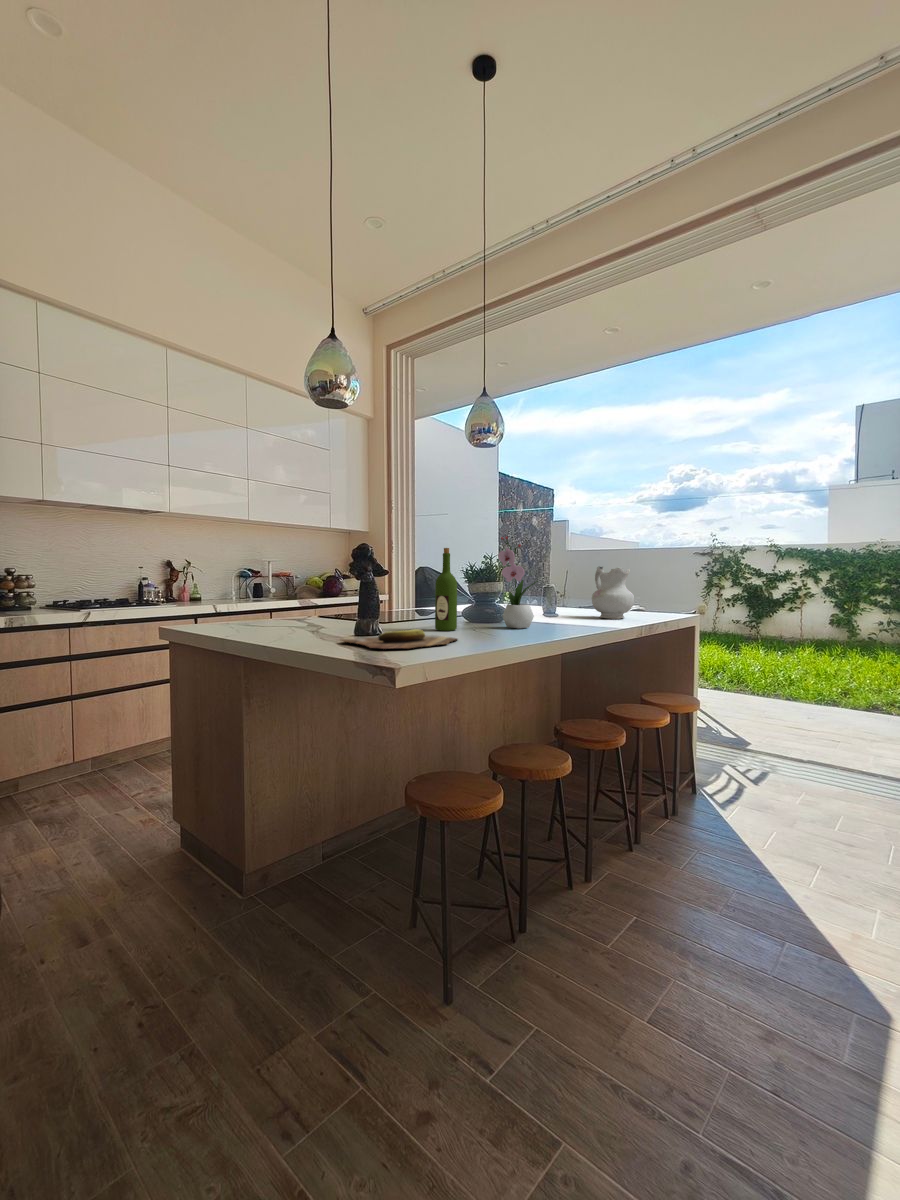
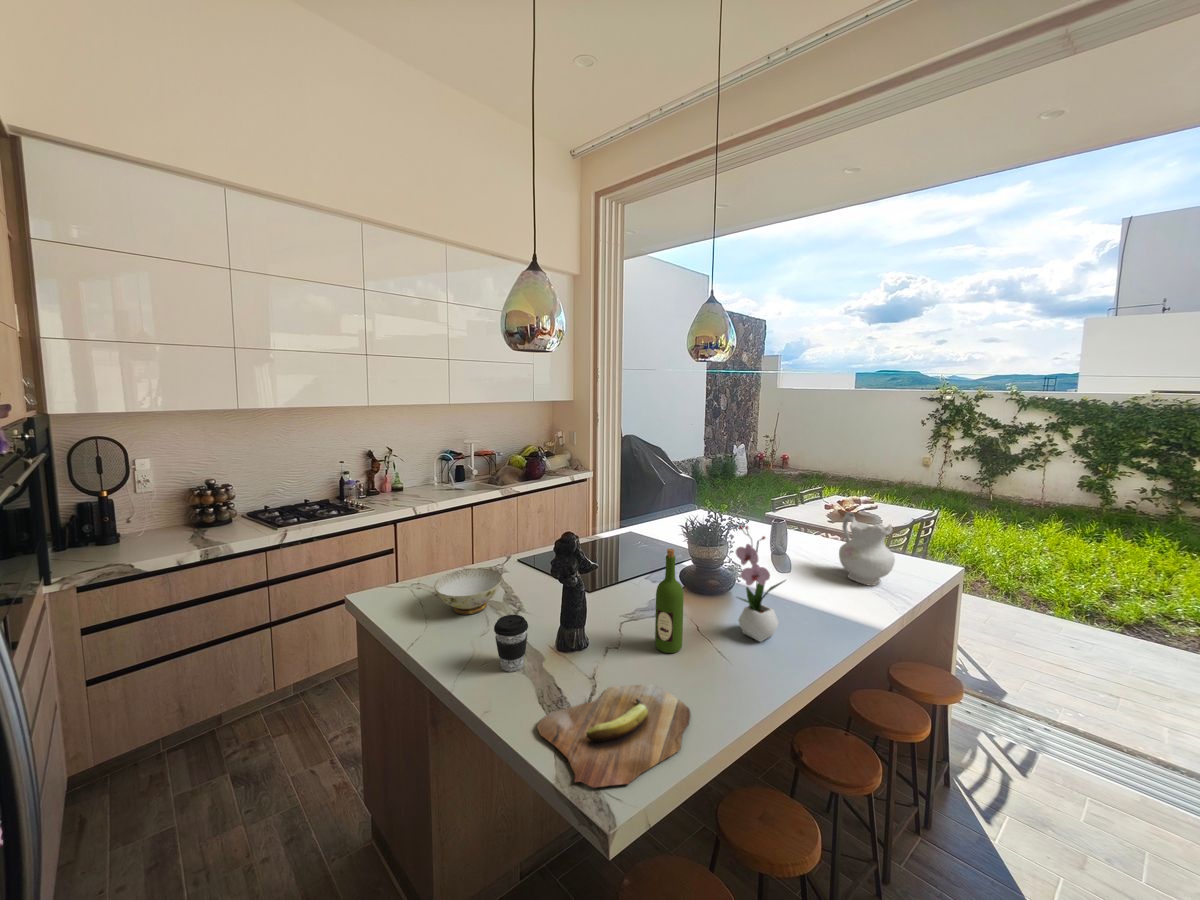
coffee cup: none [304,595,332,634] -> present [494,615,528,672]
ceramic bowl: none [248,599,307,625] -> present [434,568,502,615]

